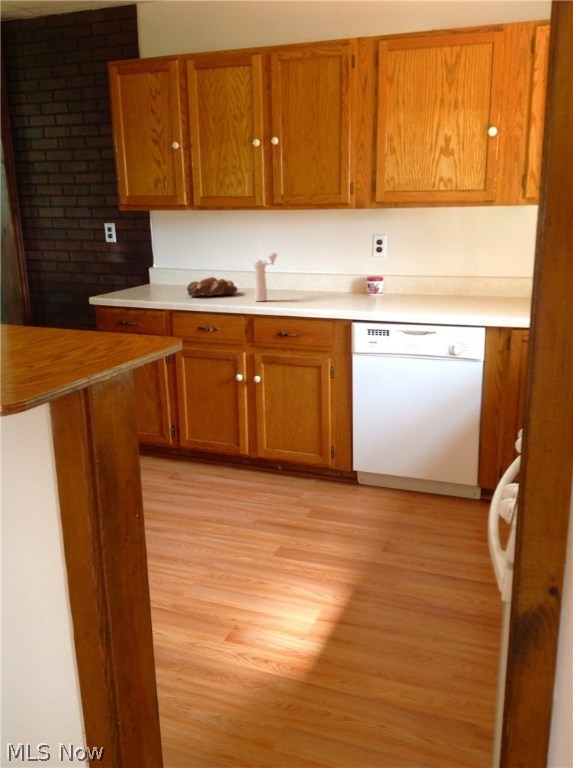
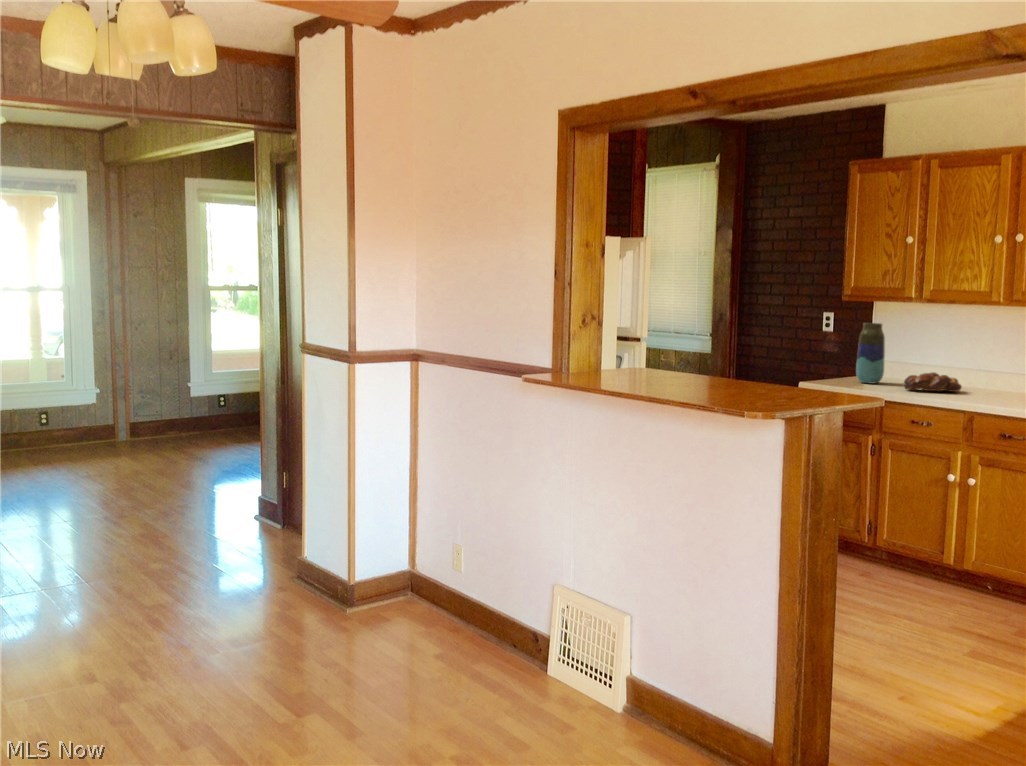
vase: none [141,232,168,292] -> present [856,323,885,383]
pepper mill: present [254,253,277,301] -> none [979,351,1012,400]

